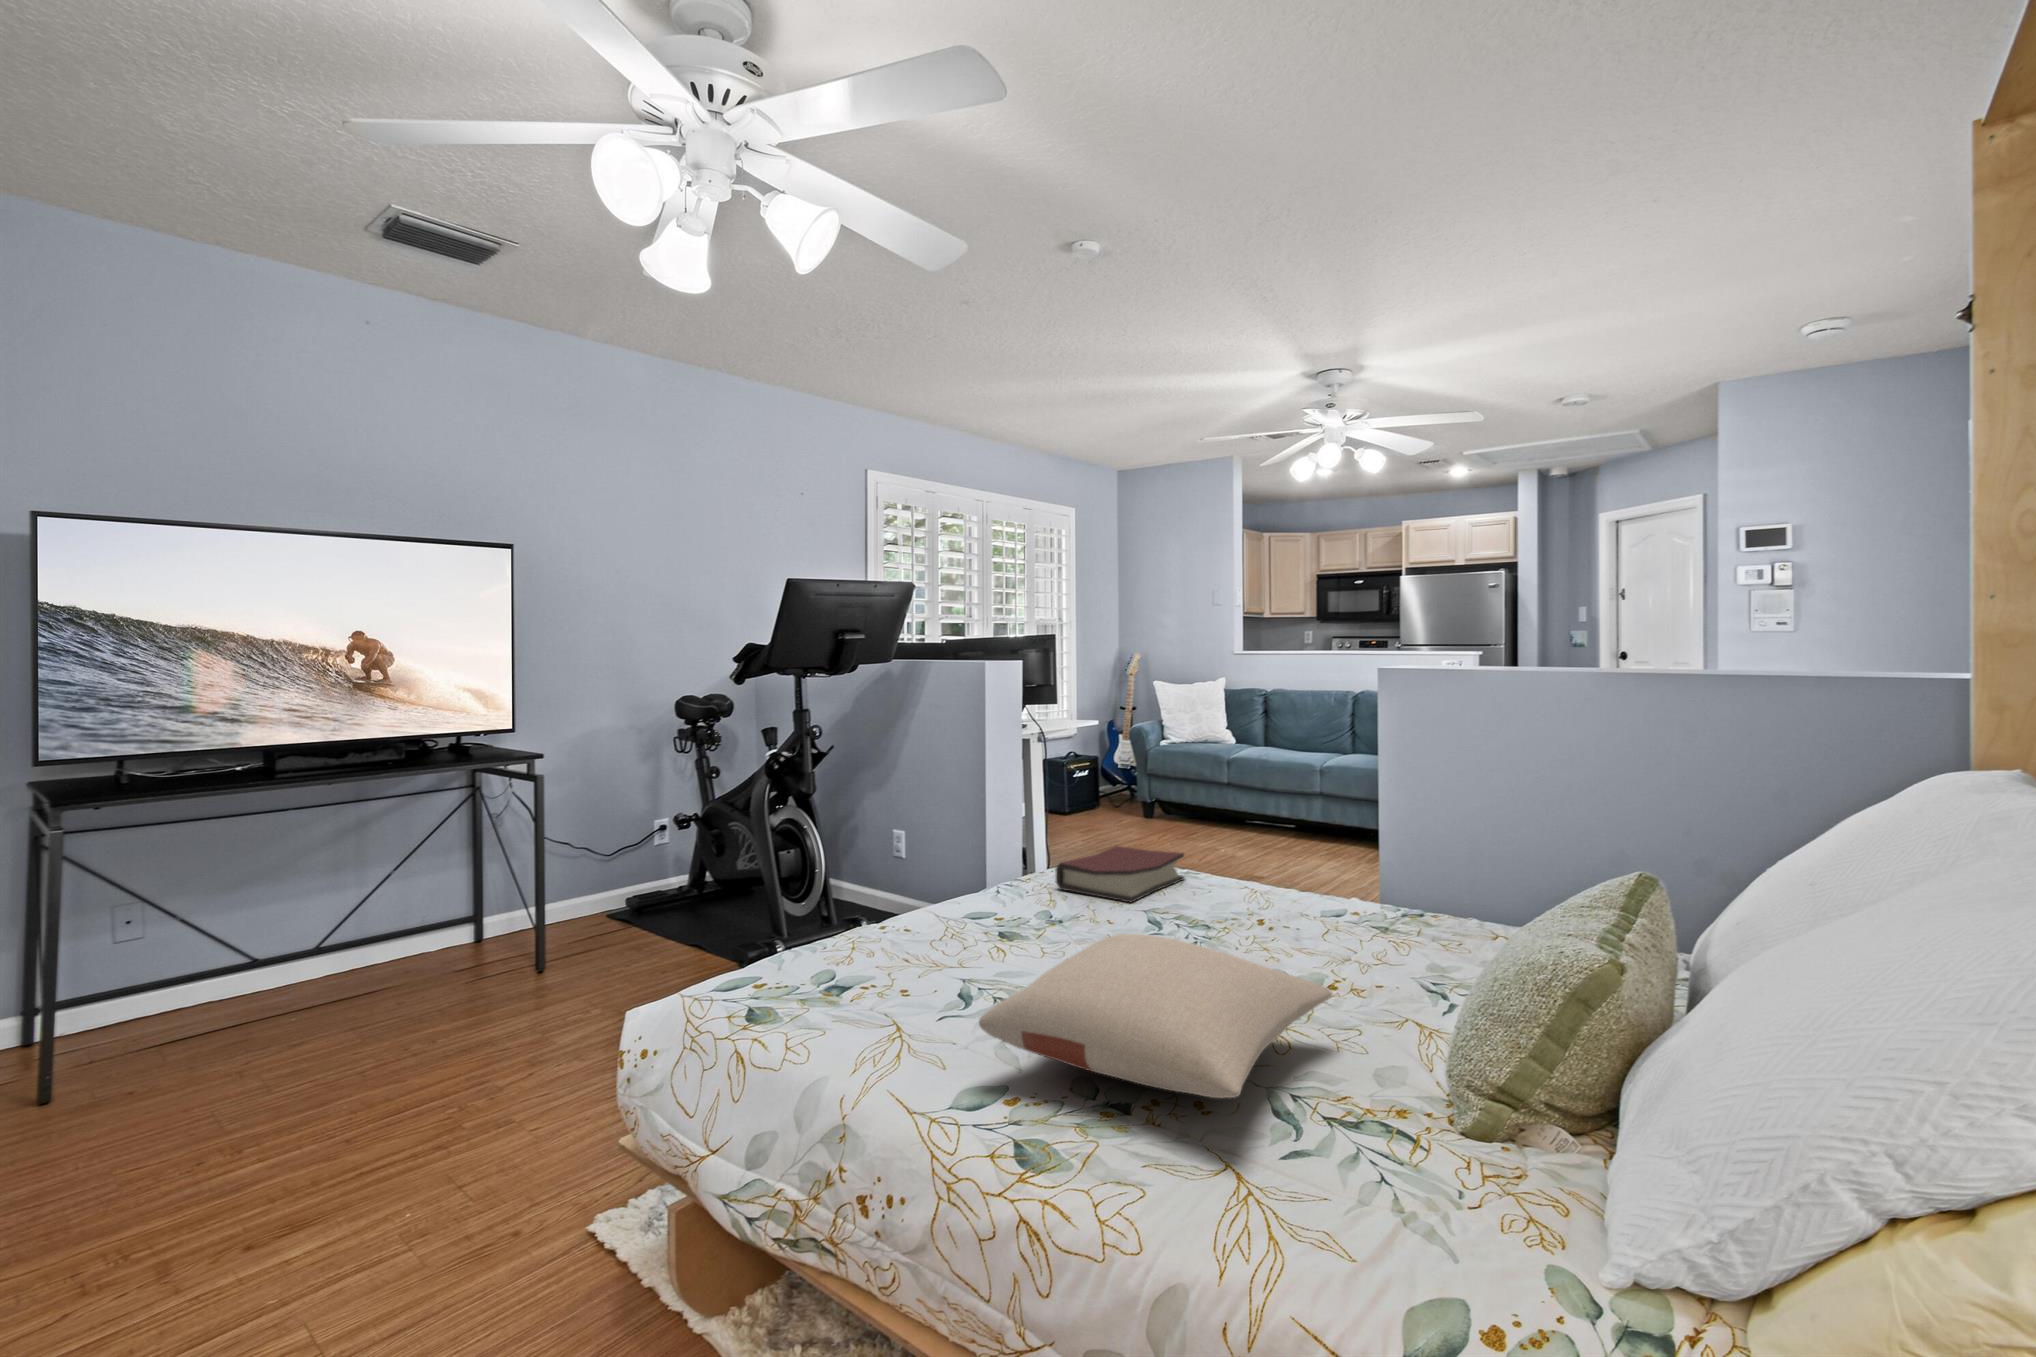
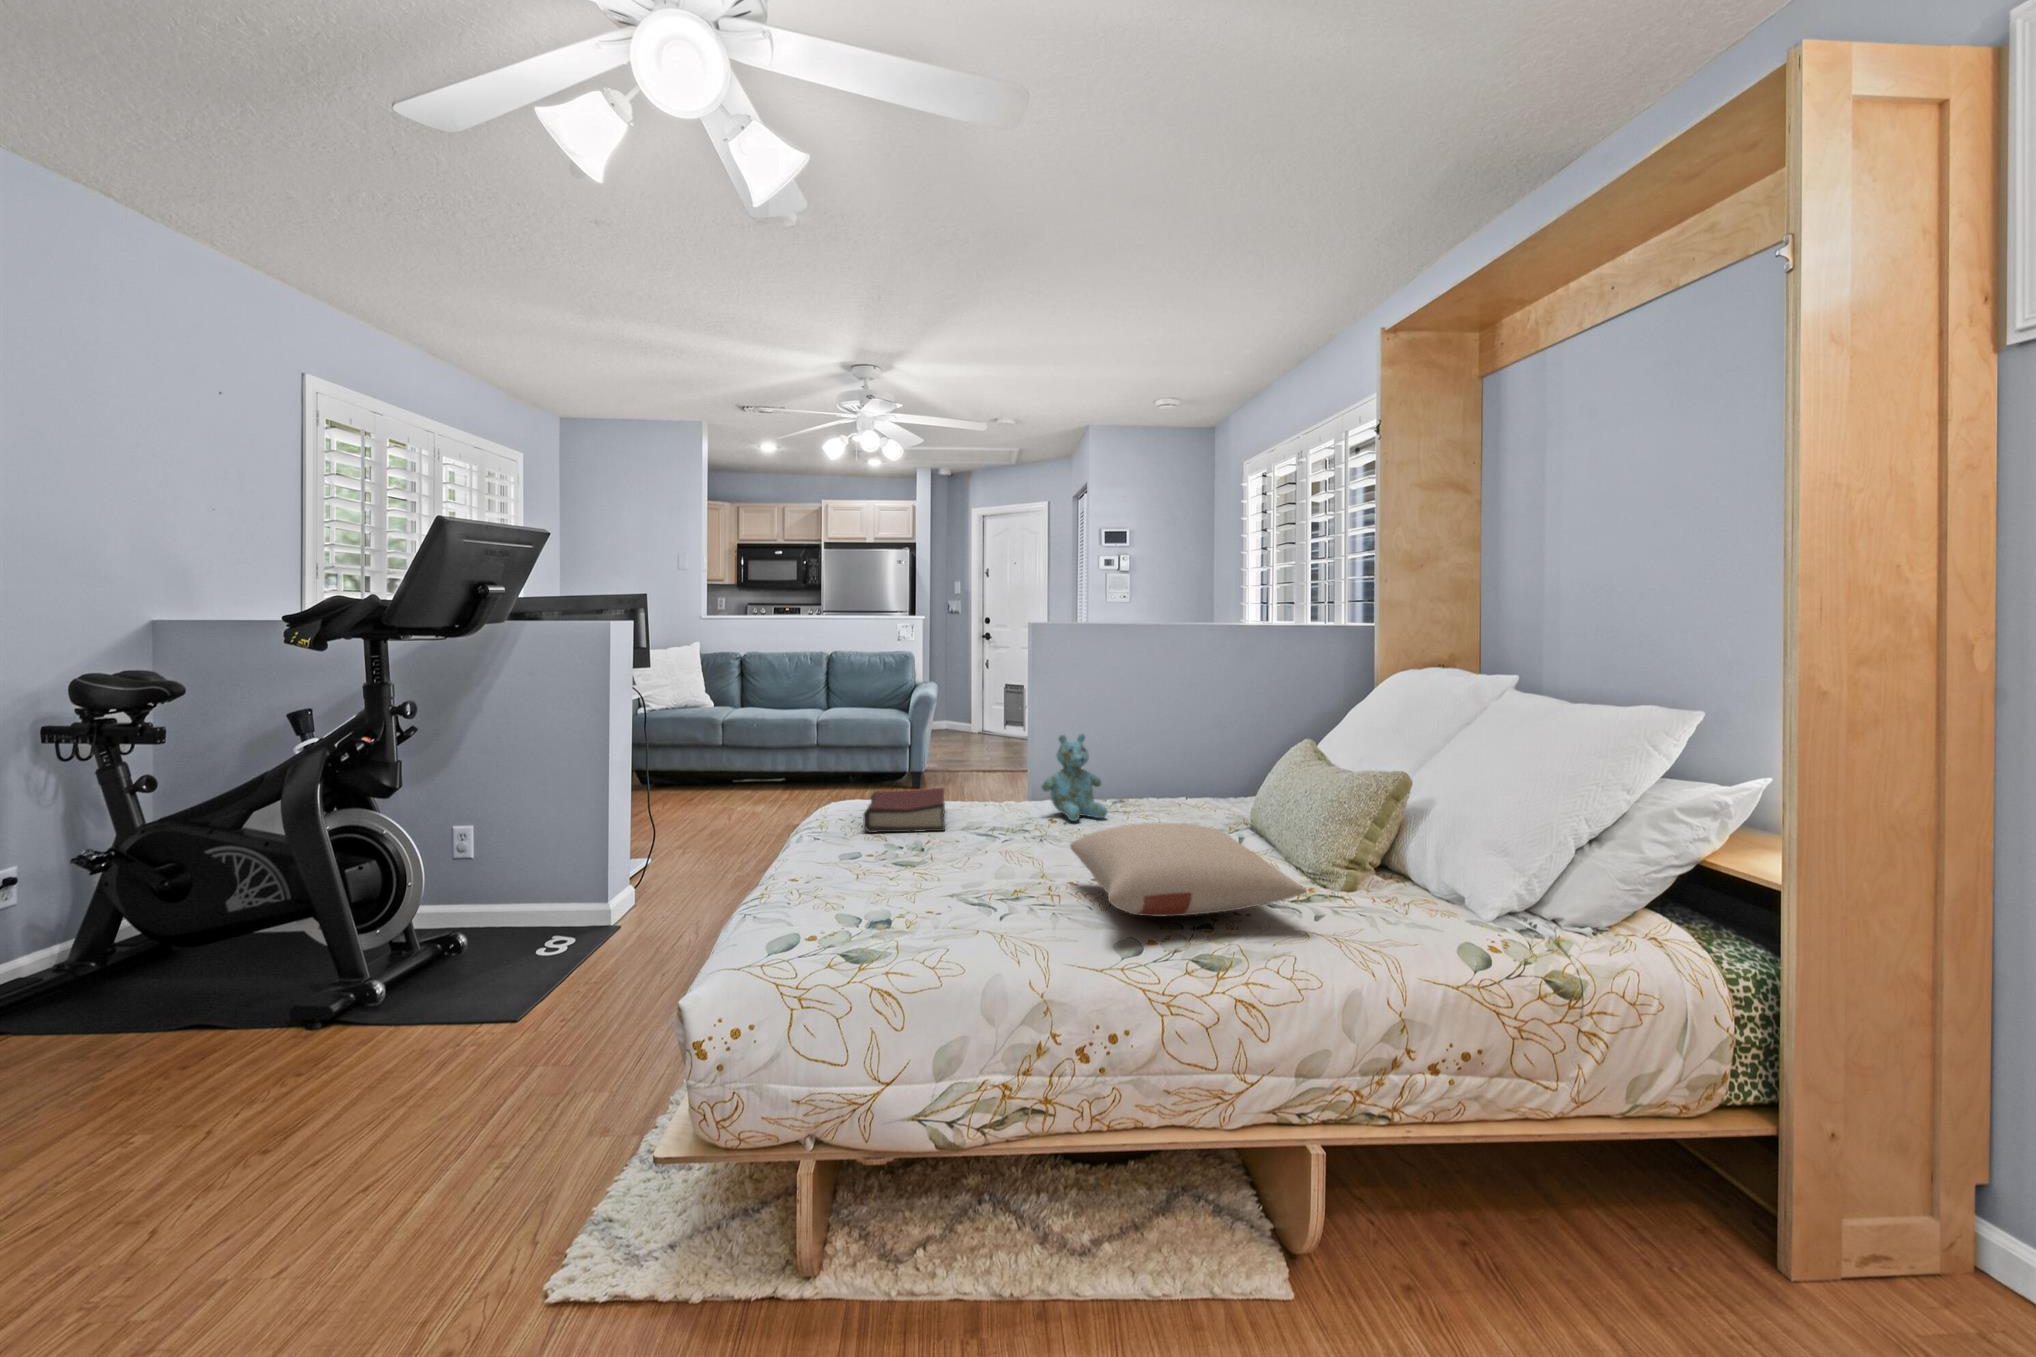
stuffed bear: none [1266,806,1357,924] -> present [1042,733,1107,821]

